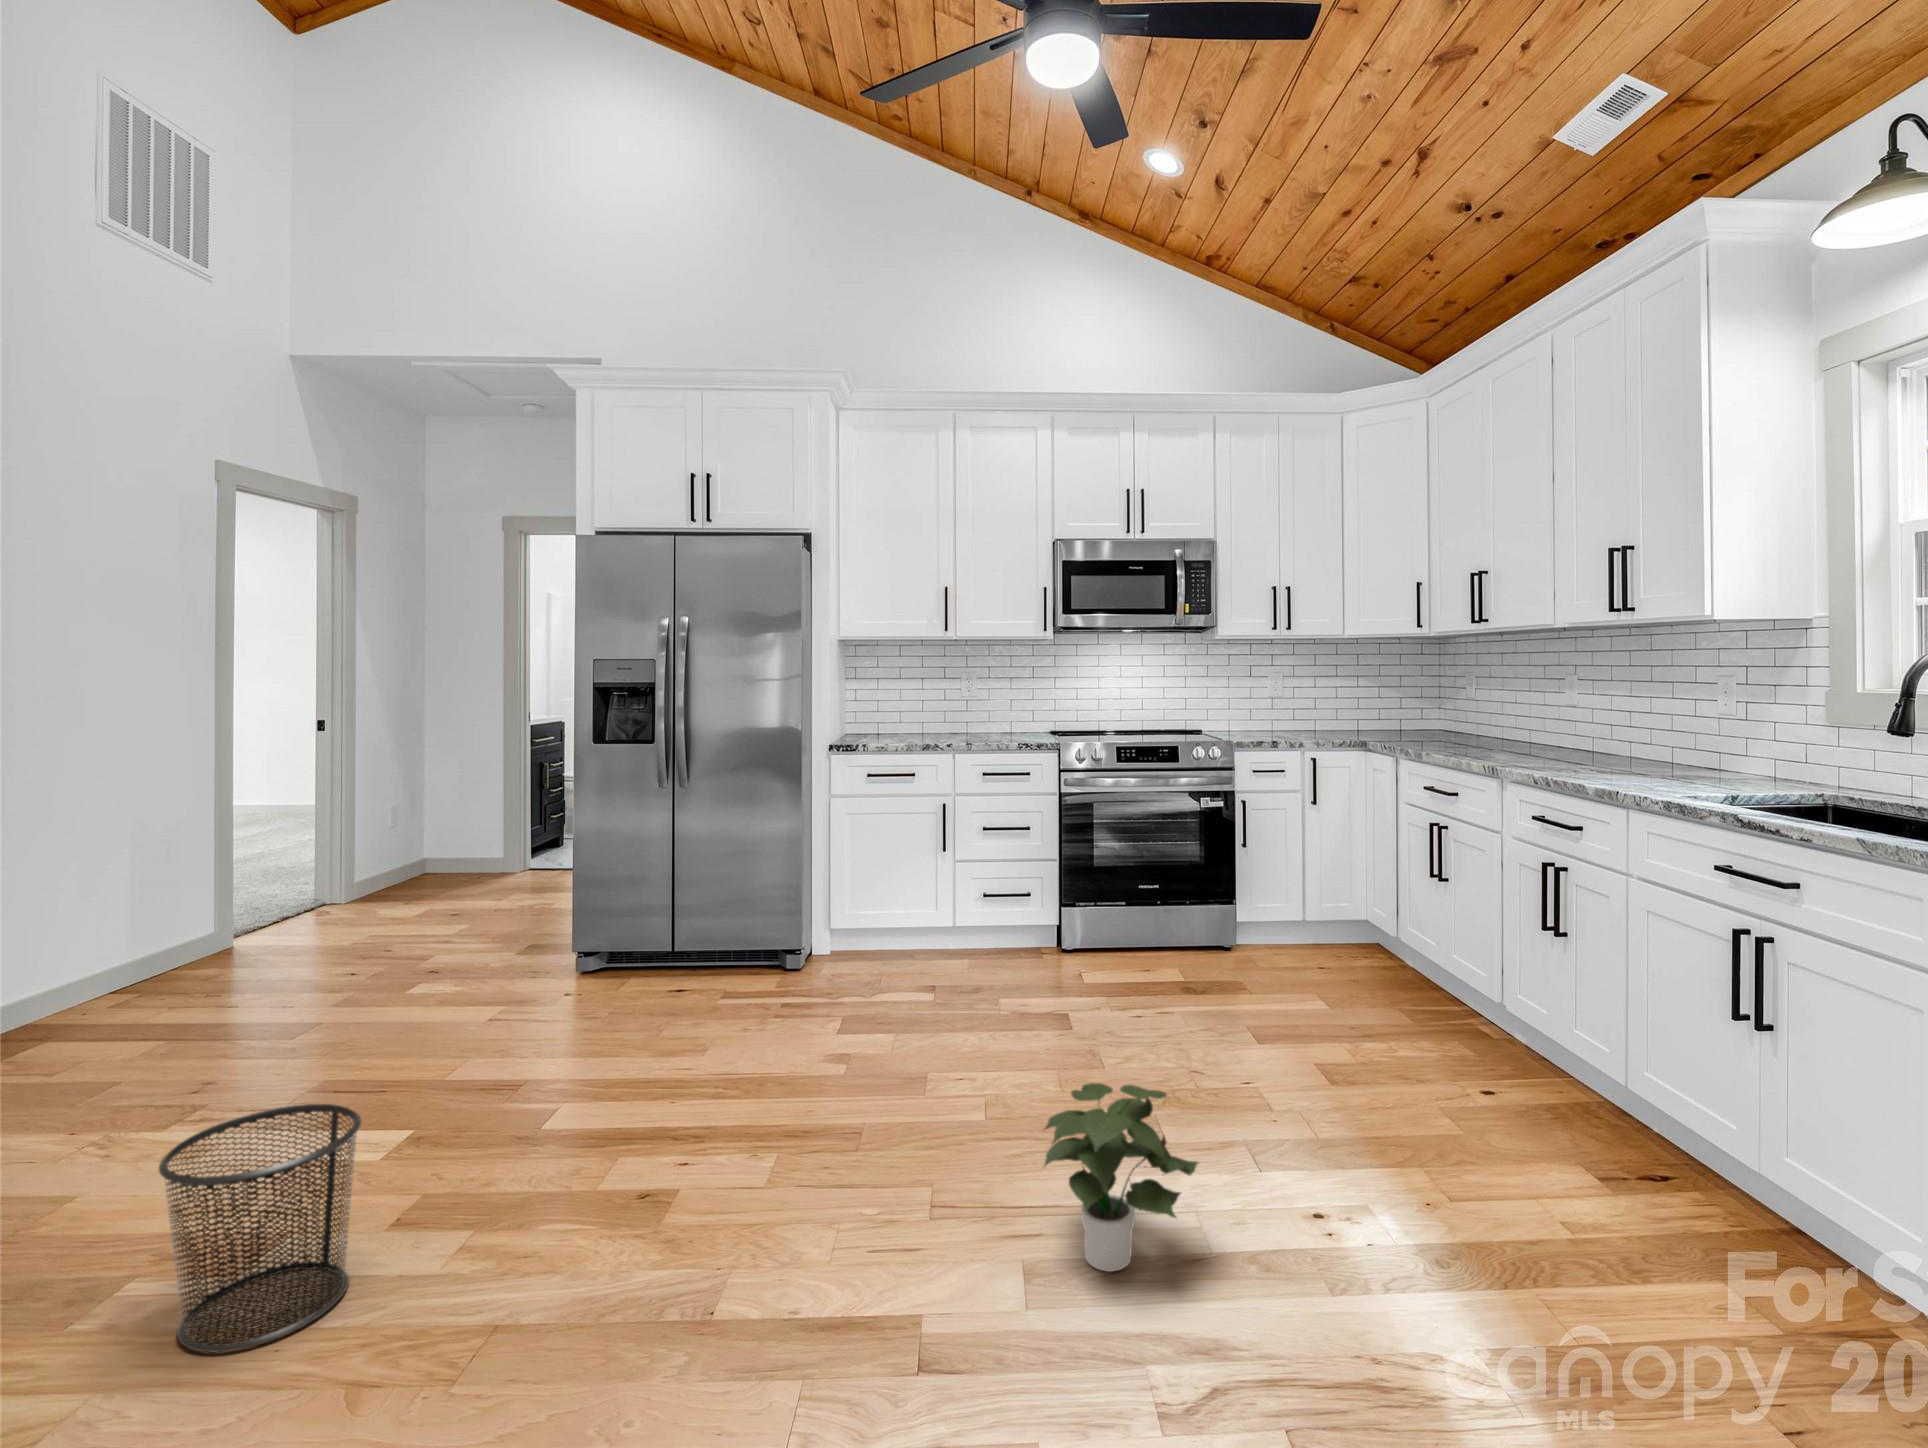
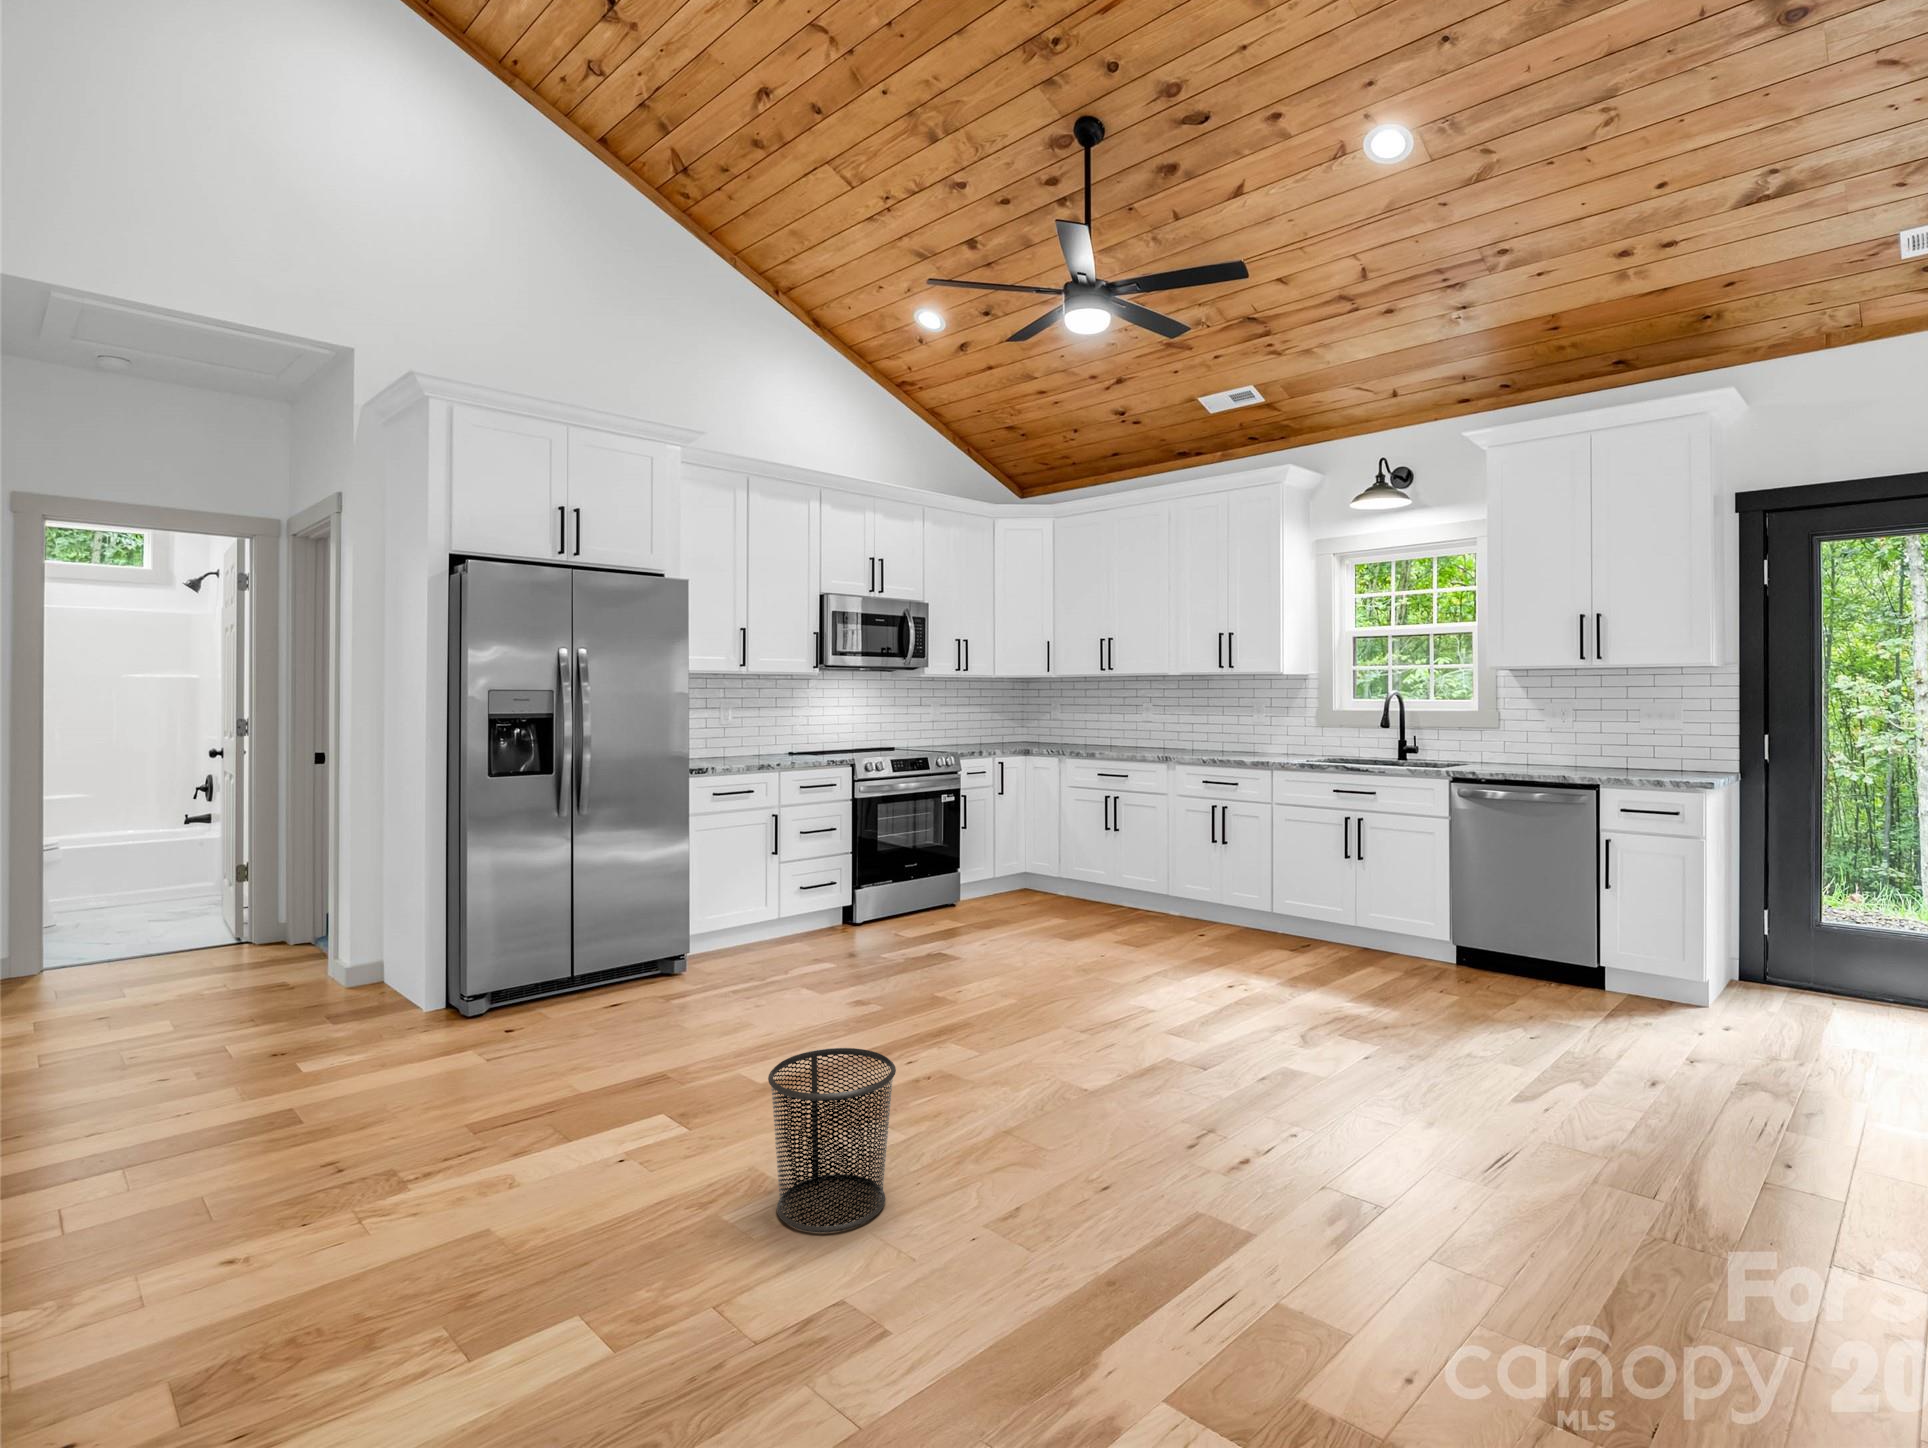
potted plant: present [1044,1083,1198,1272] -> none [1144,934,1238,1037]

